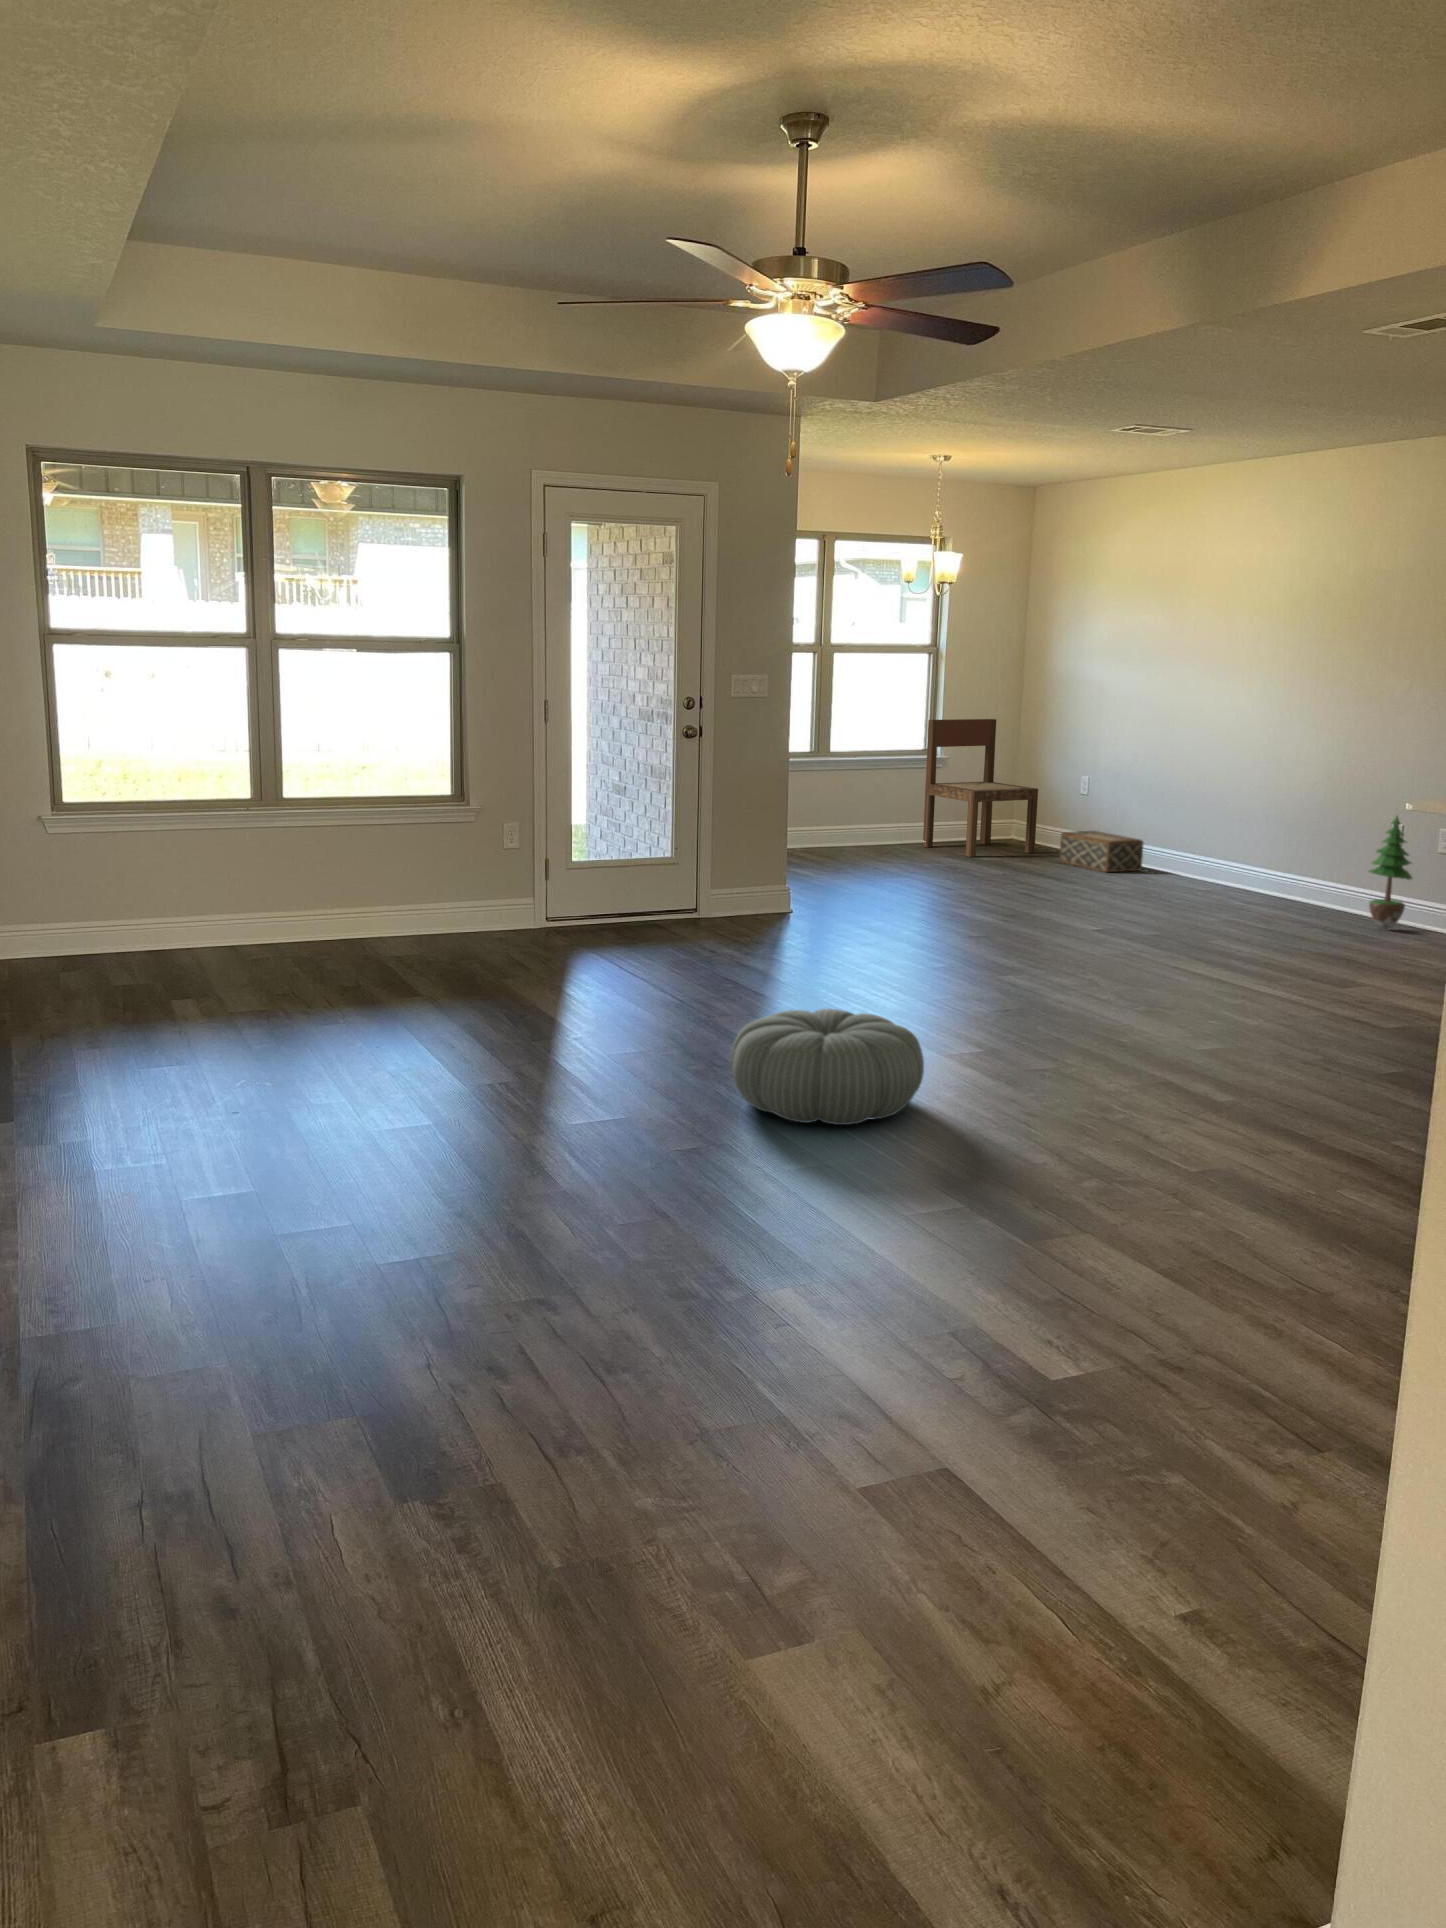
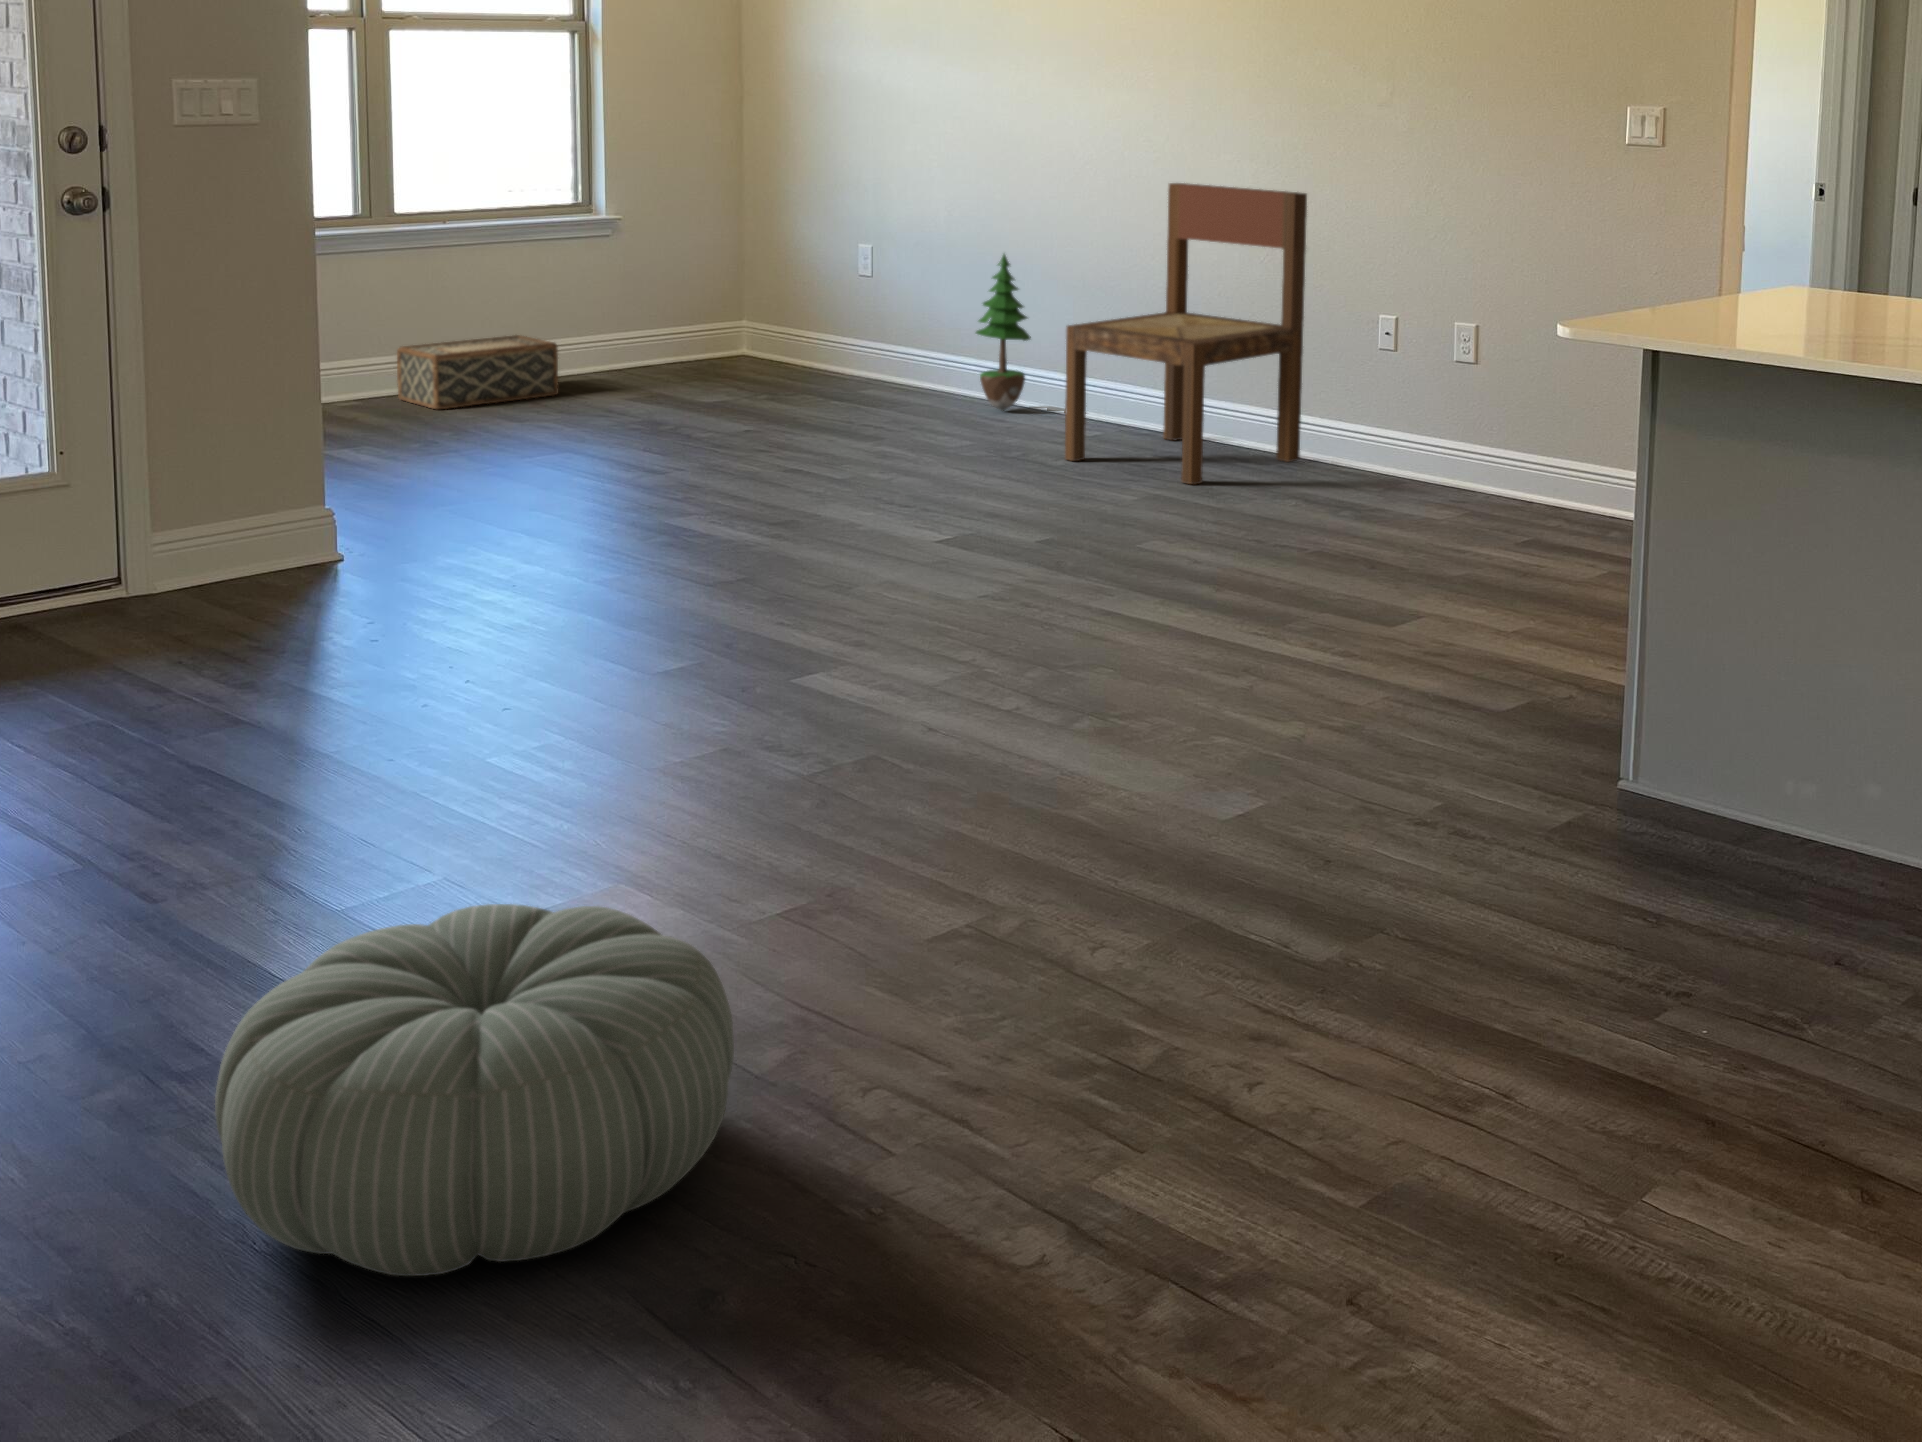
dining chair: present [923,719,1038,857] -> present [1065,183,1307,484]
potted tree: present [1369,816,1412,929] -> present [976,254,1031,411]
woven basket: present [1059,831,1144,872] -> present [397,335,558,409]

